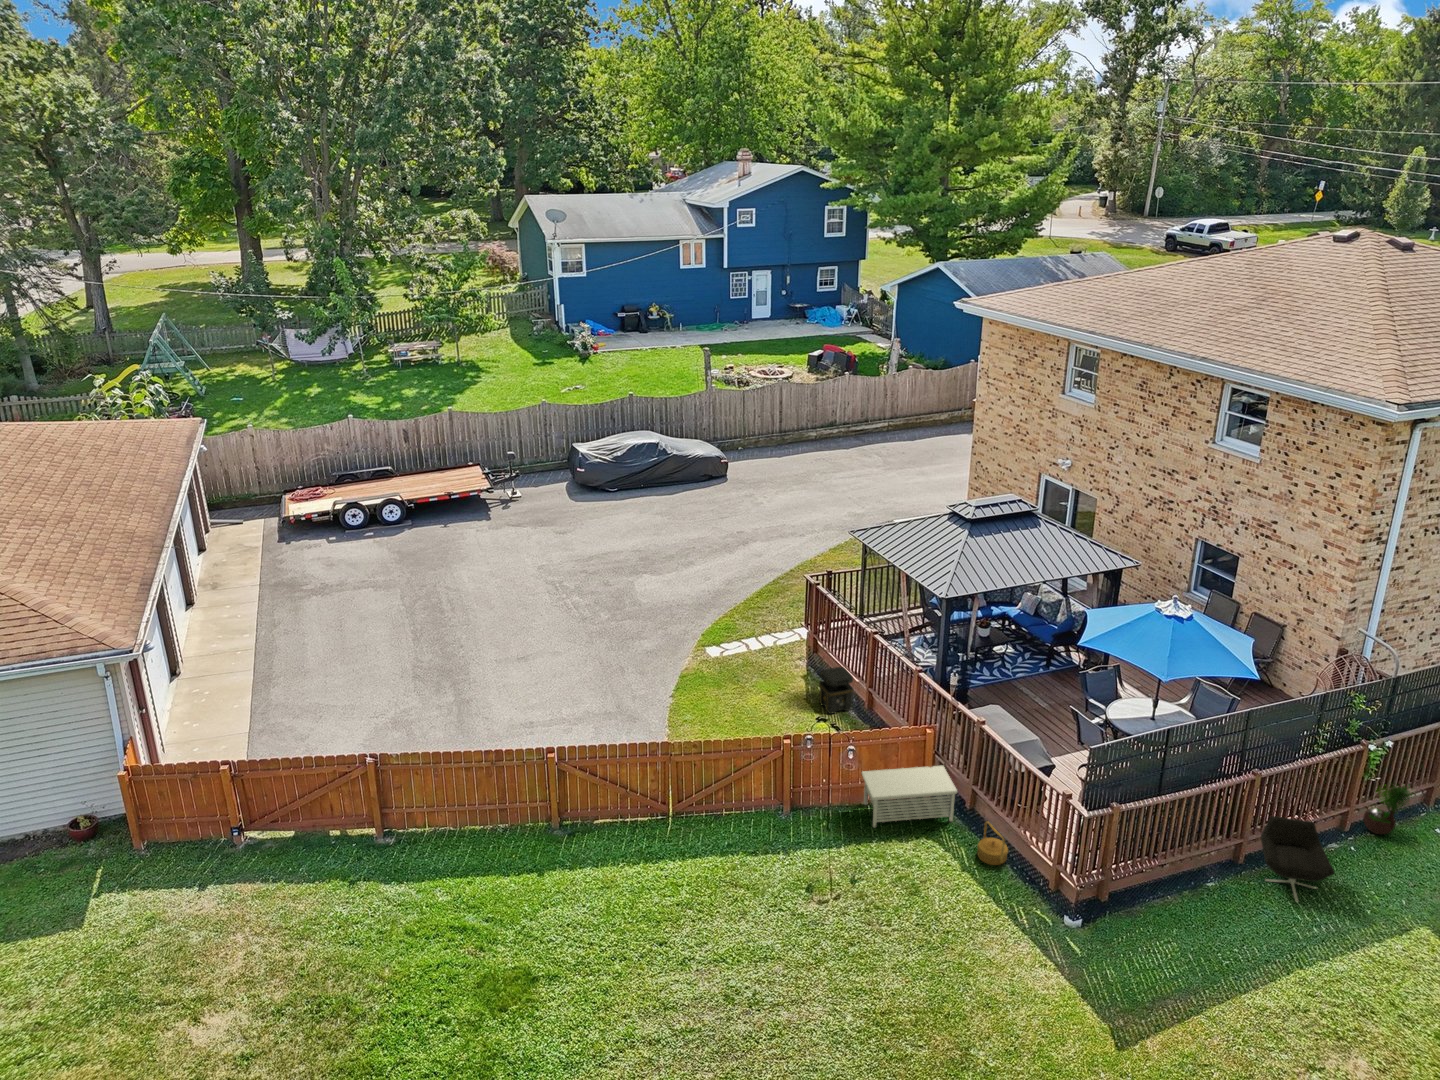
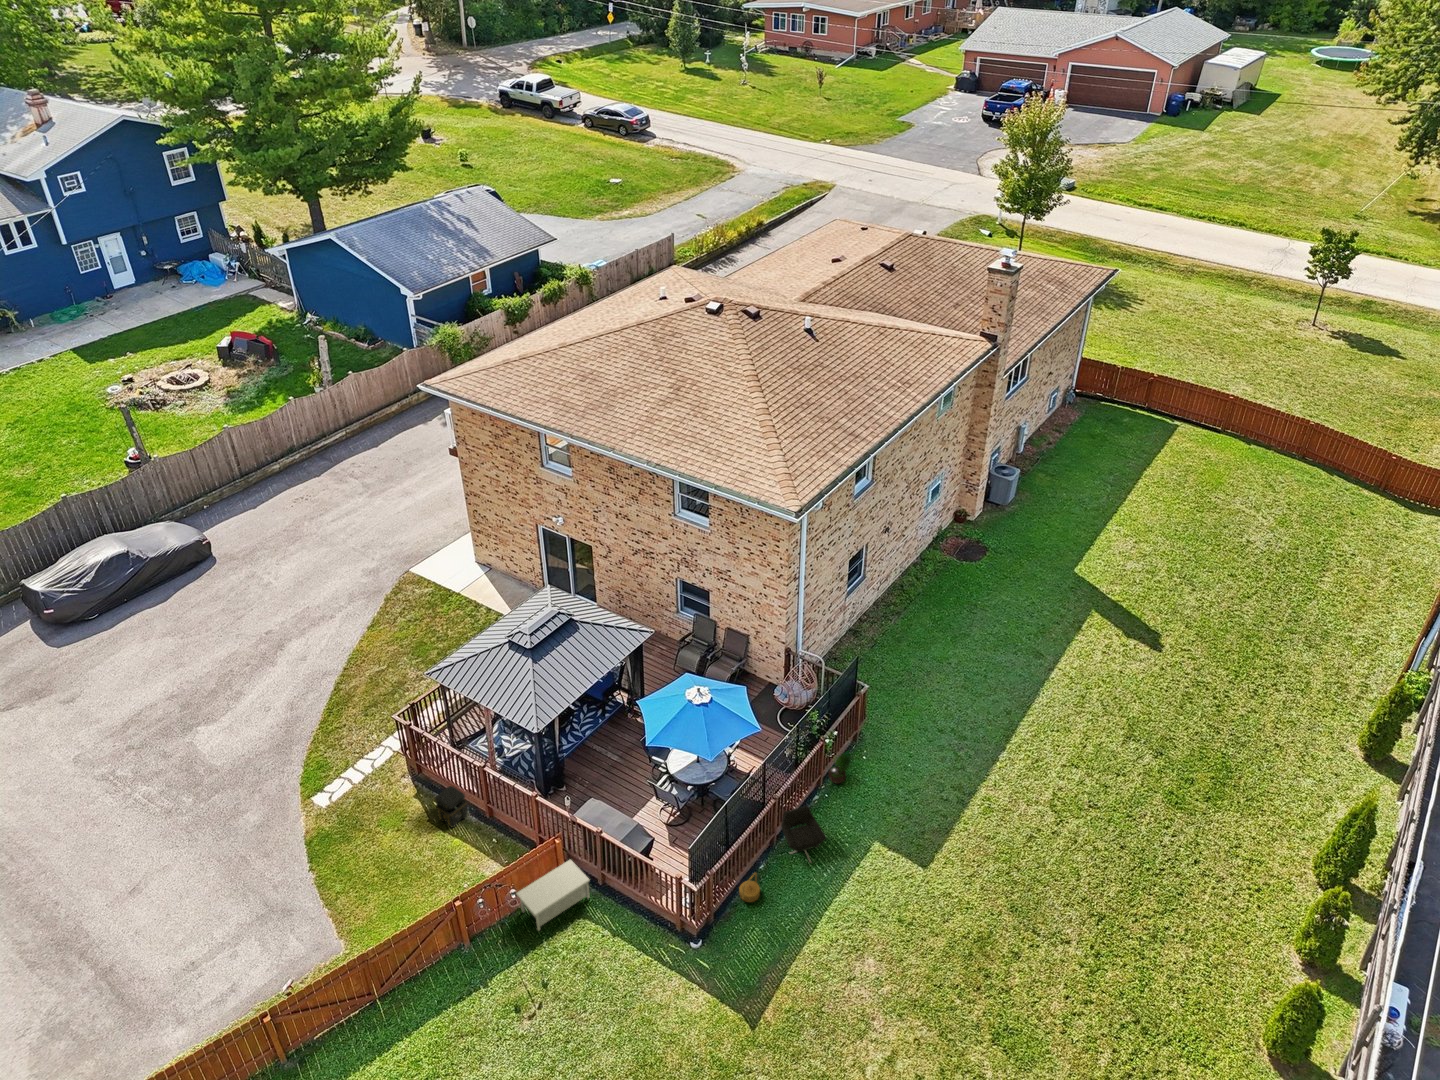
woven basket: present [977,821,1008,865] -> present [739,873,760,902]

